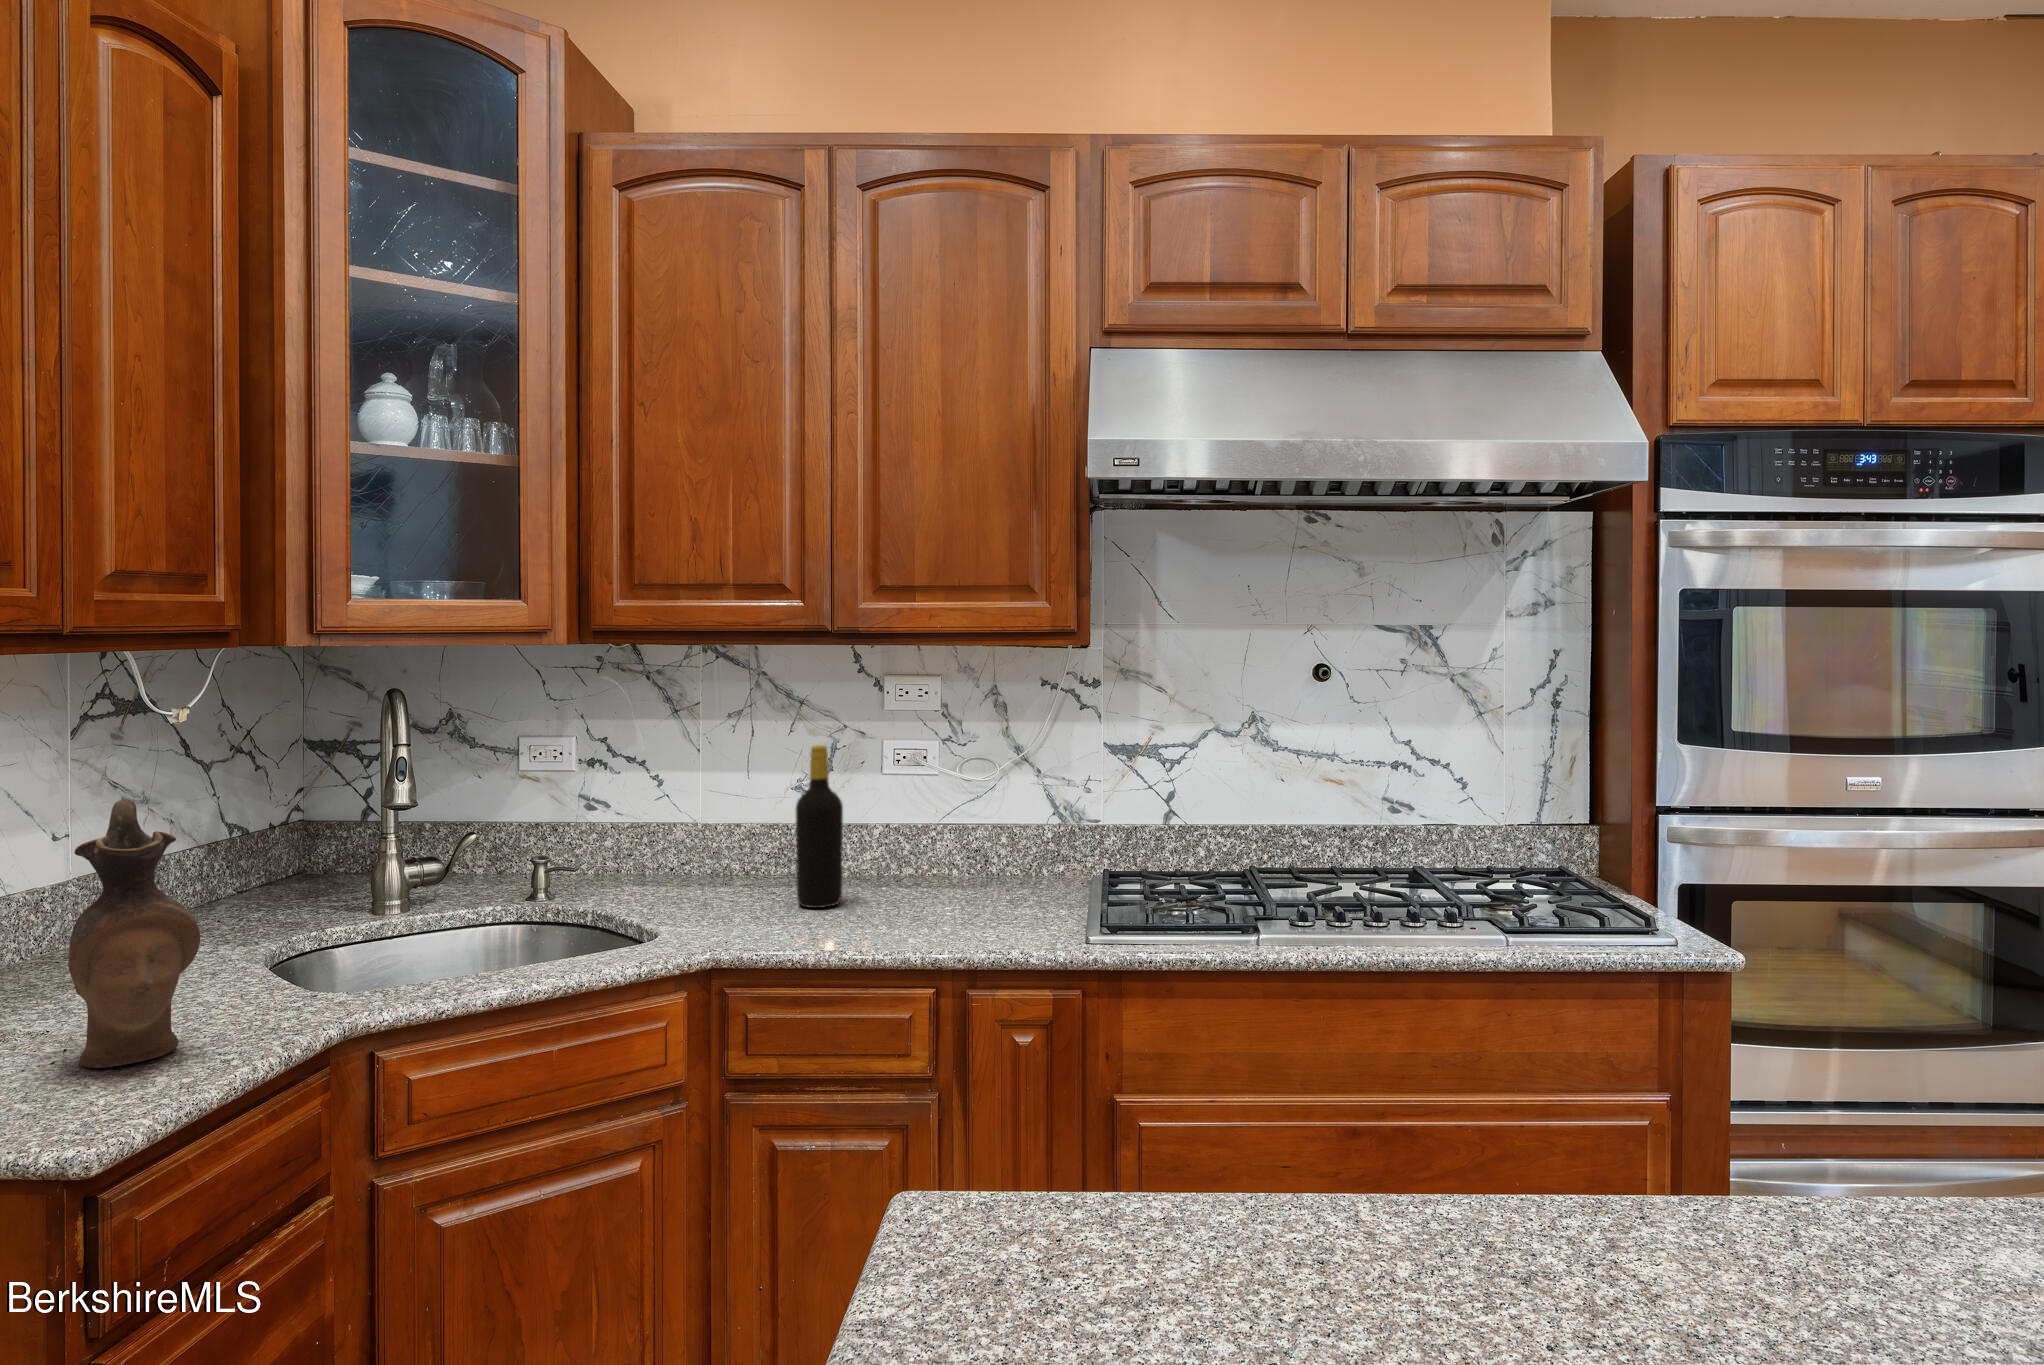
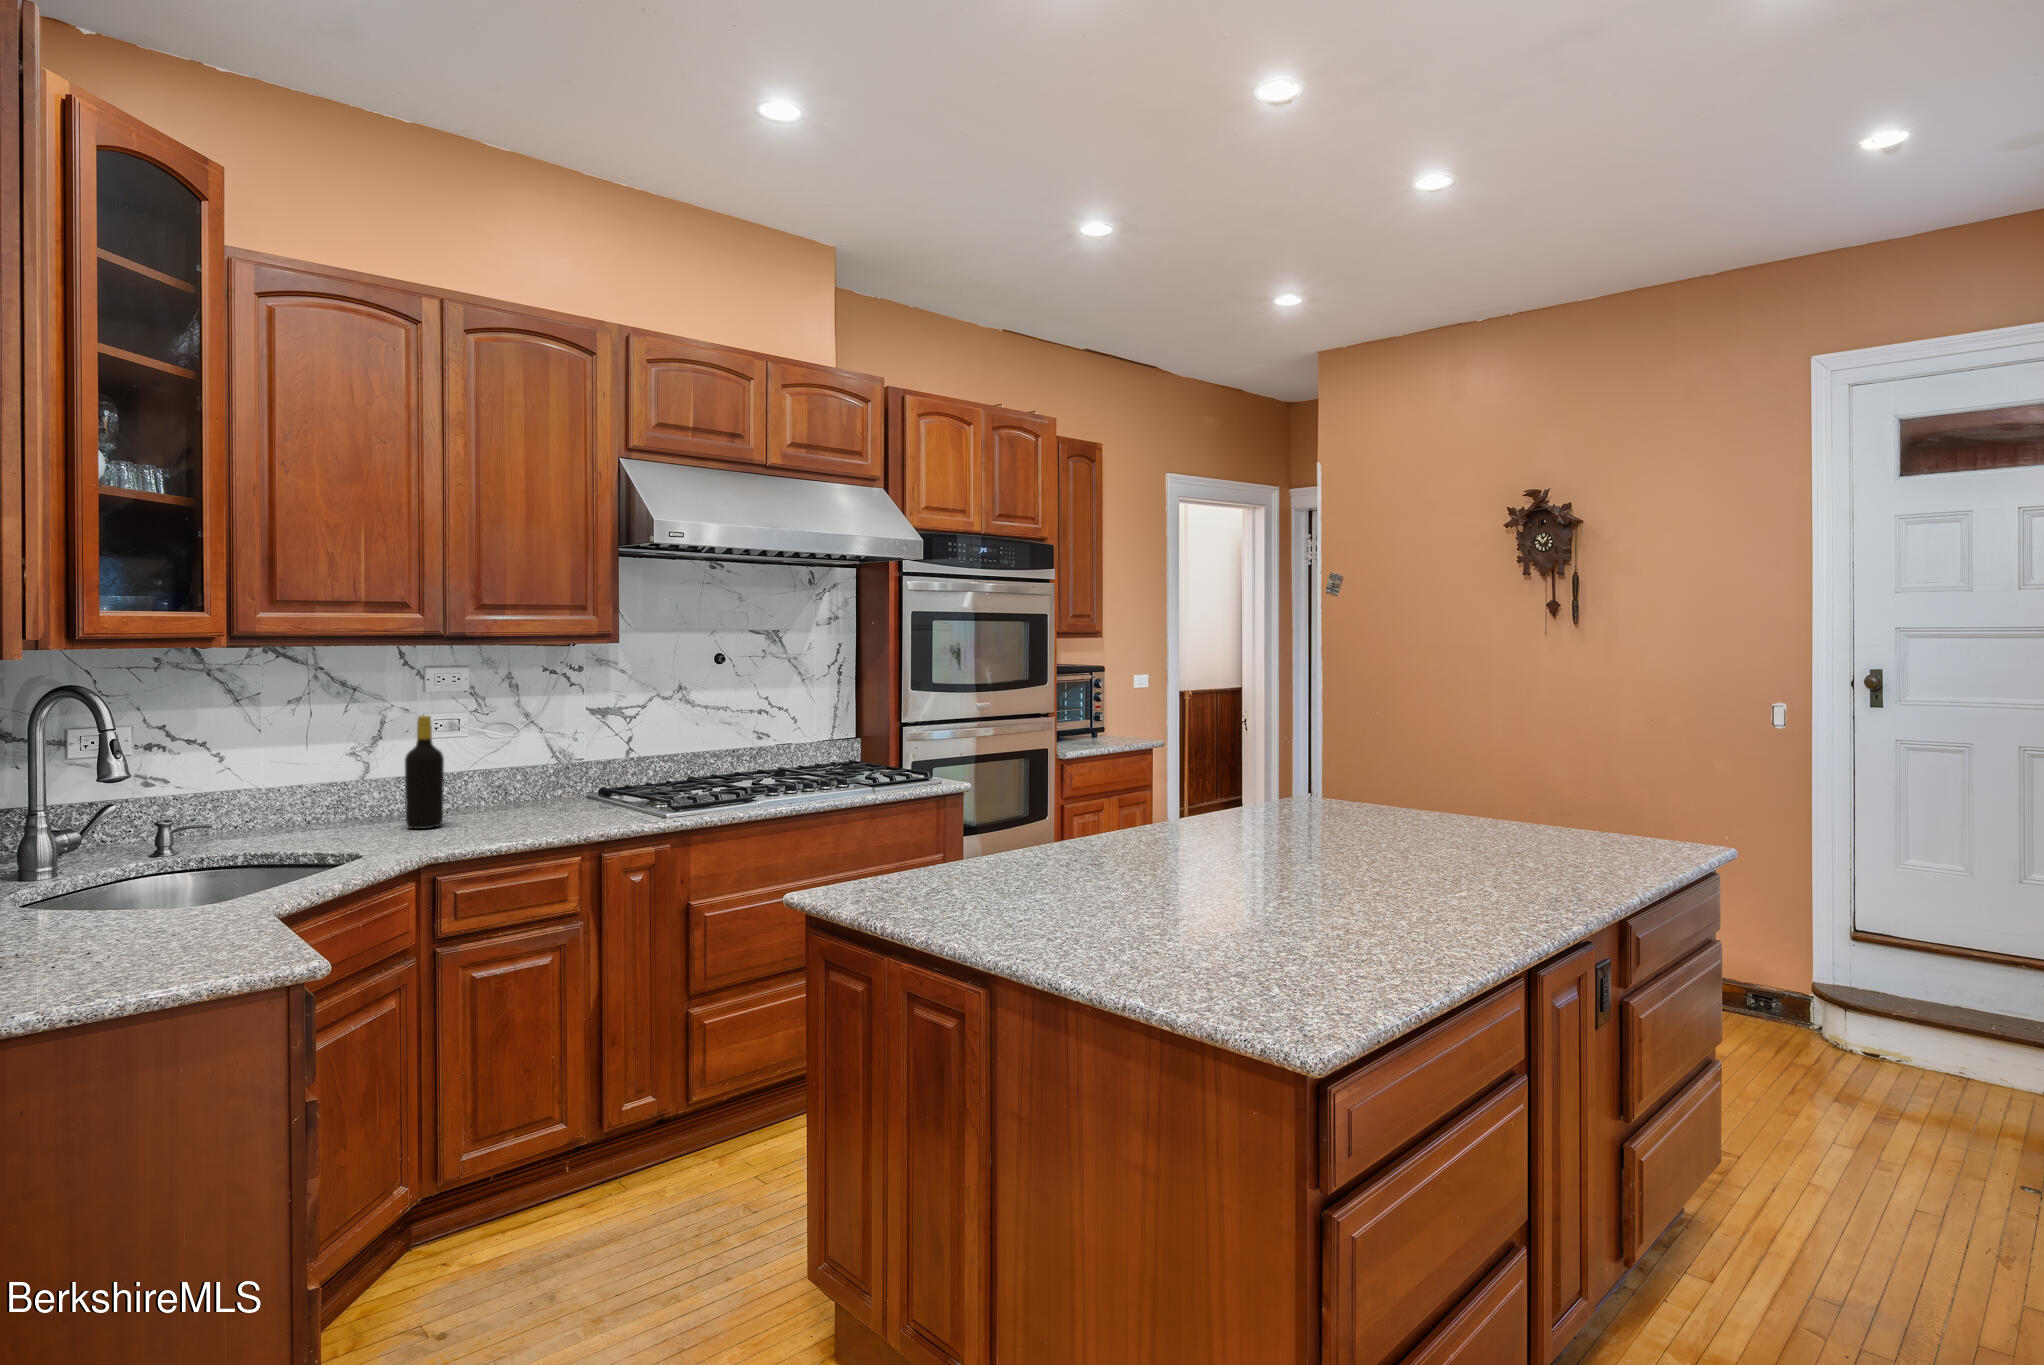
ceramic pitcher: present [68,799,200,1068] -> none [109,758,219,941]

